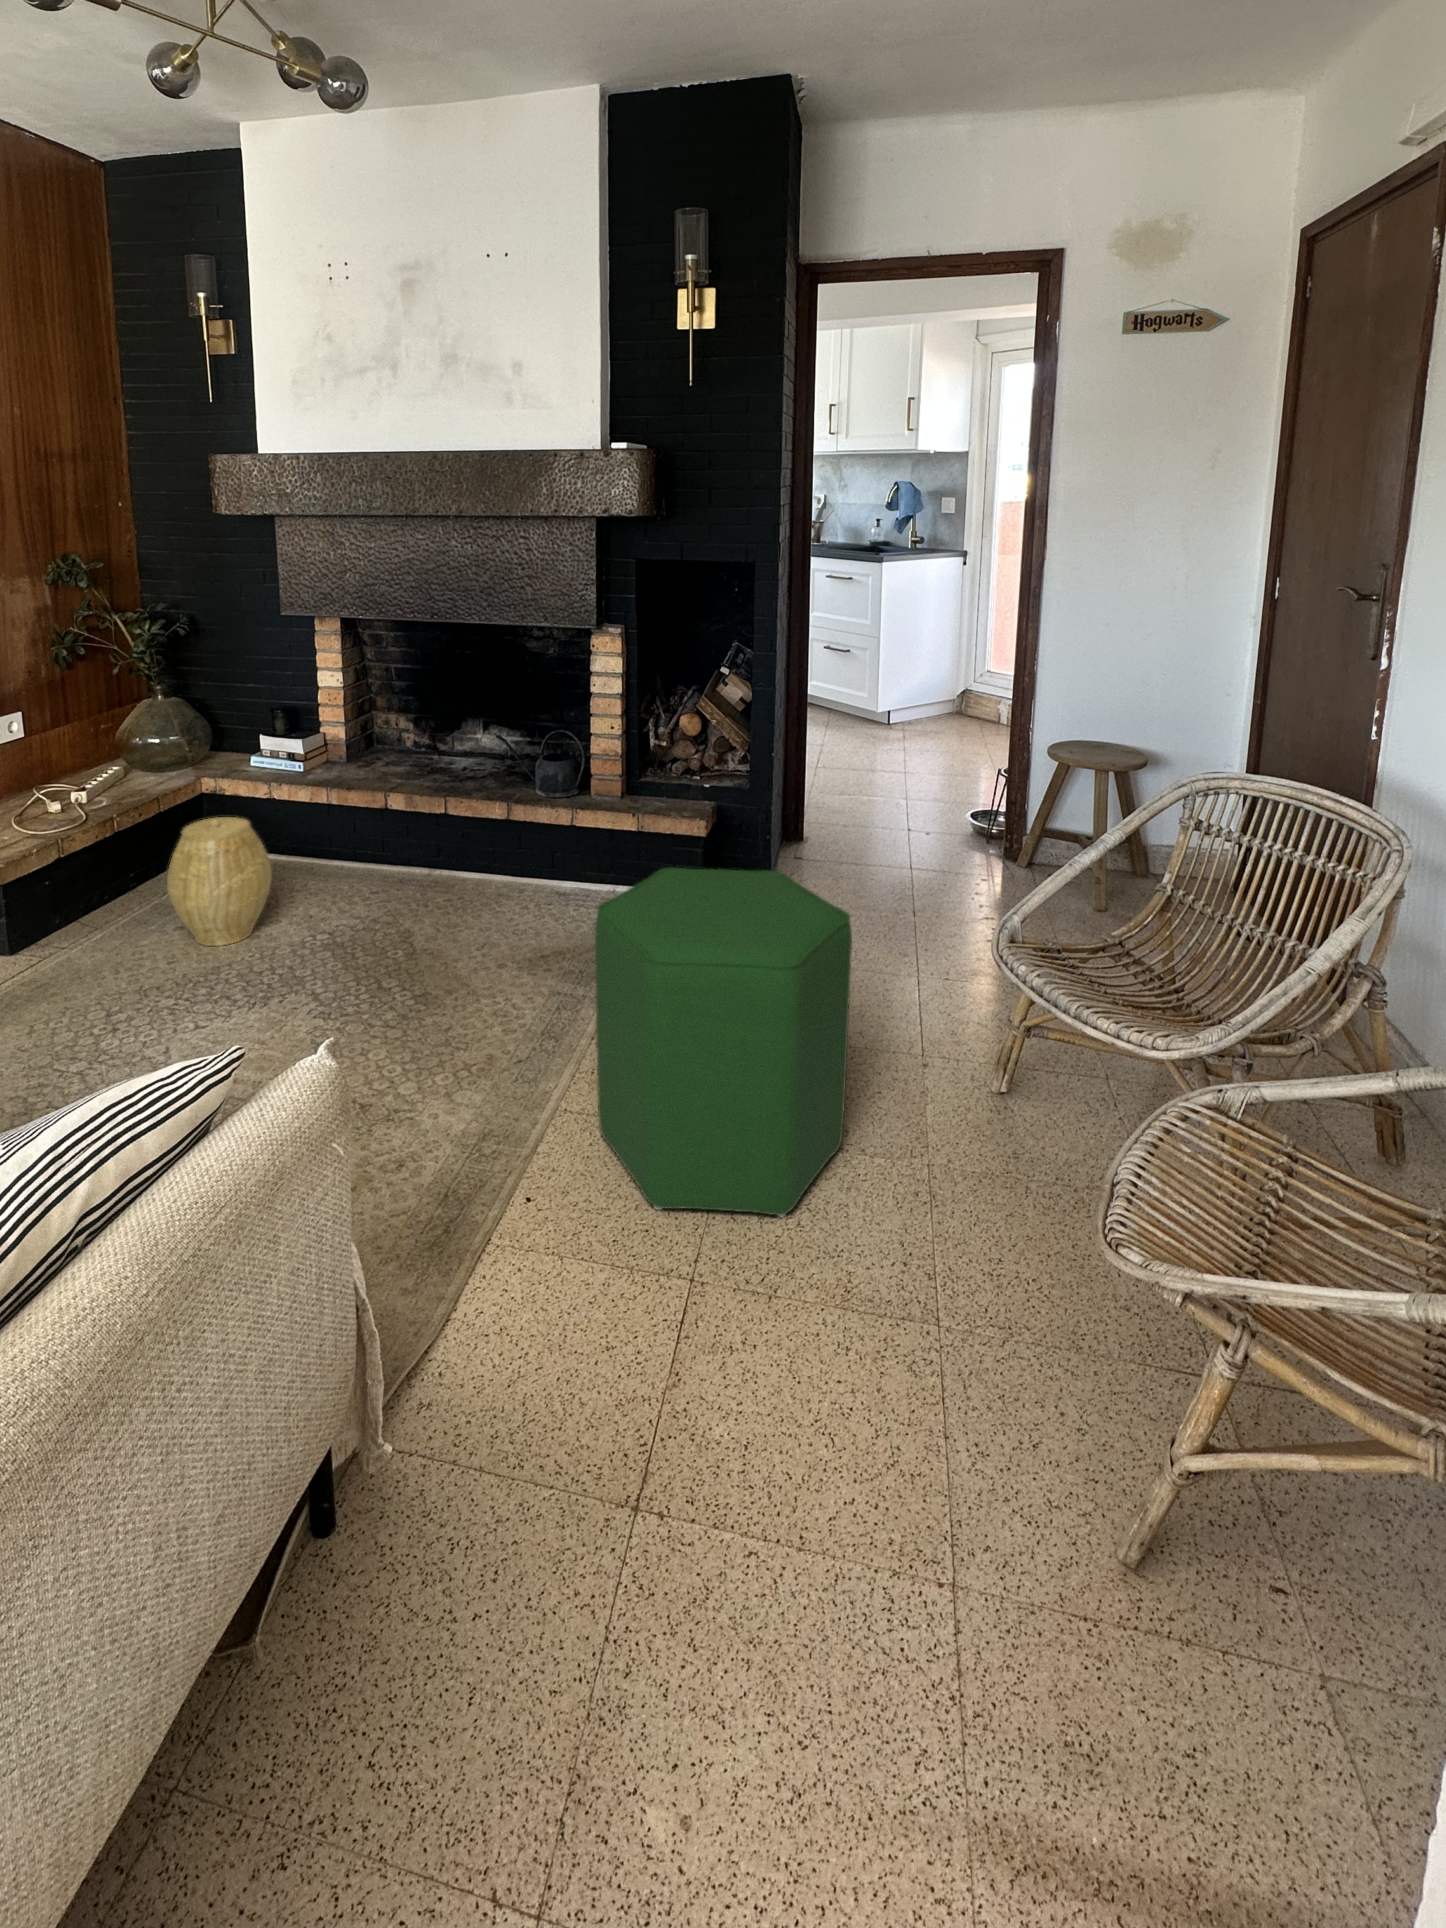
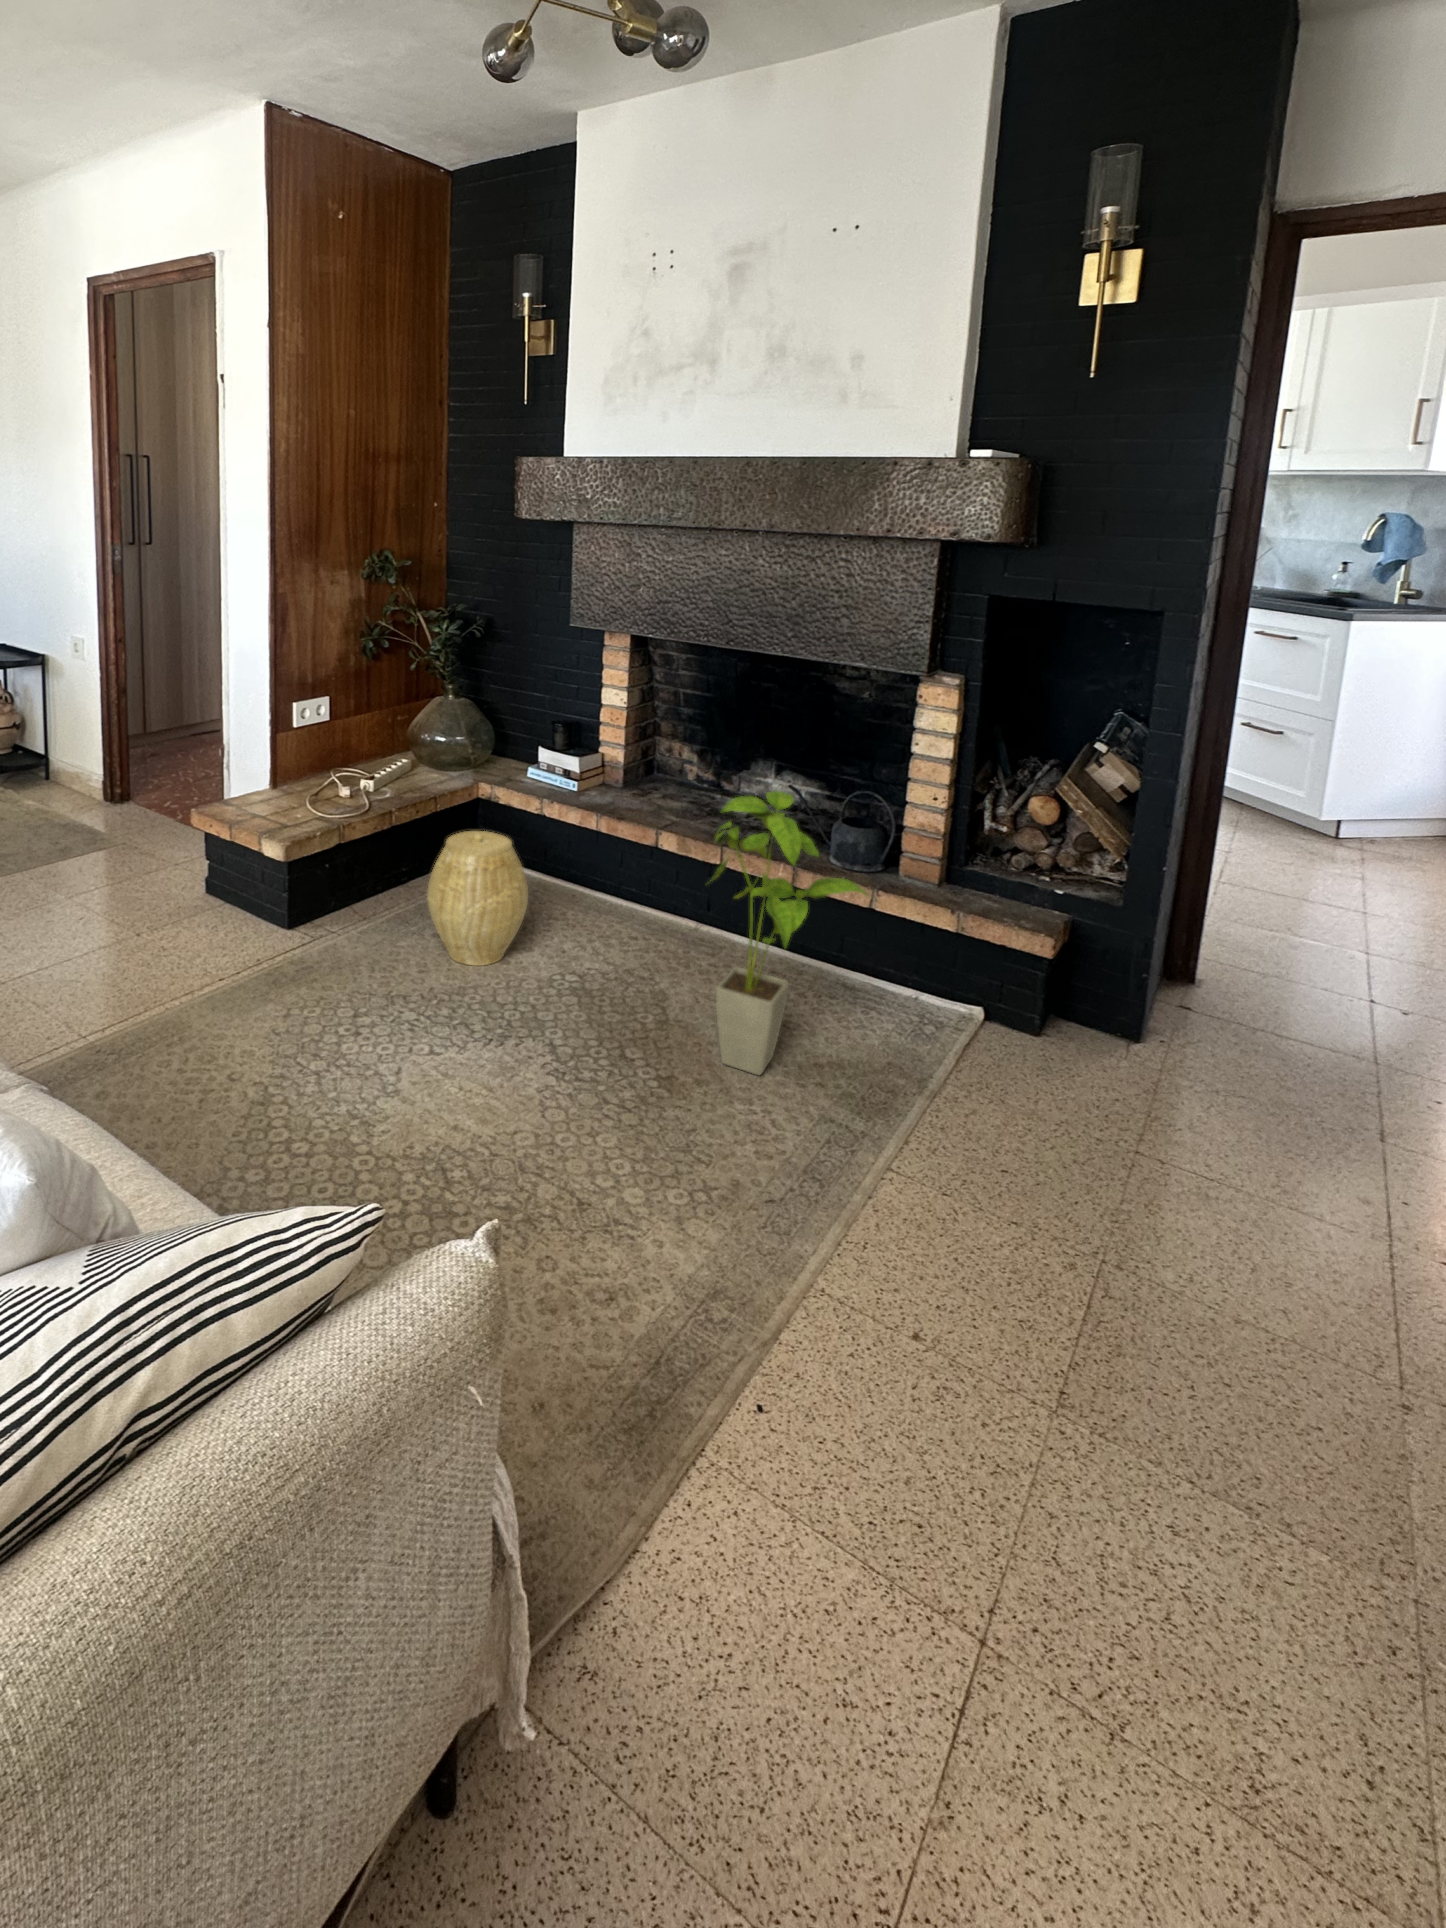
house plant: none [437,733,572,975] -> present [710,791,869,1075]
ottoman: present [595,868,852,1217] -> none [866,1012,1295,1573]

